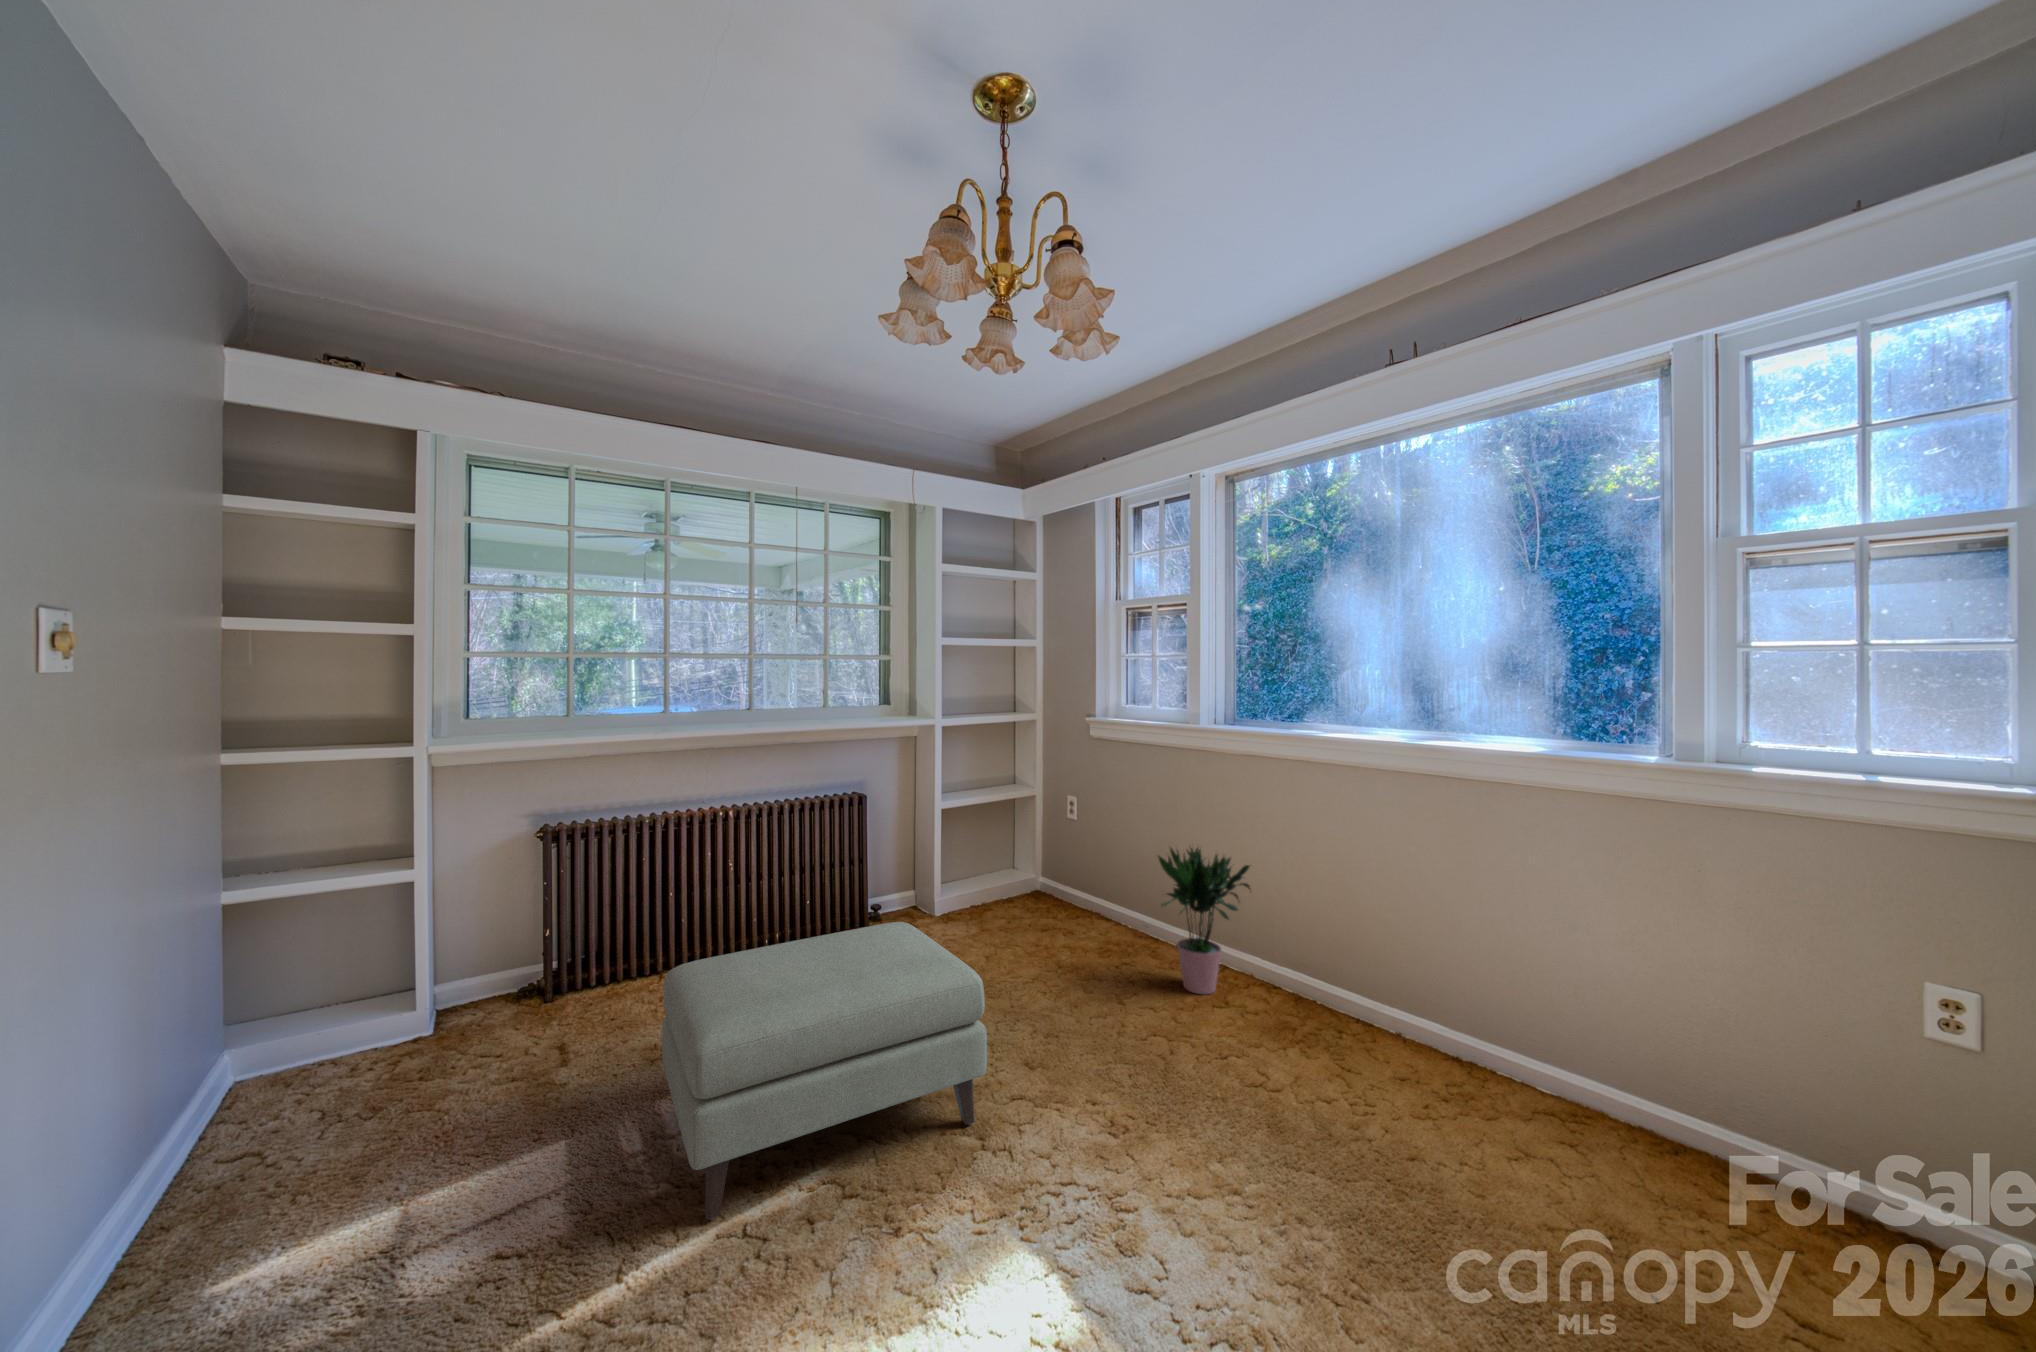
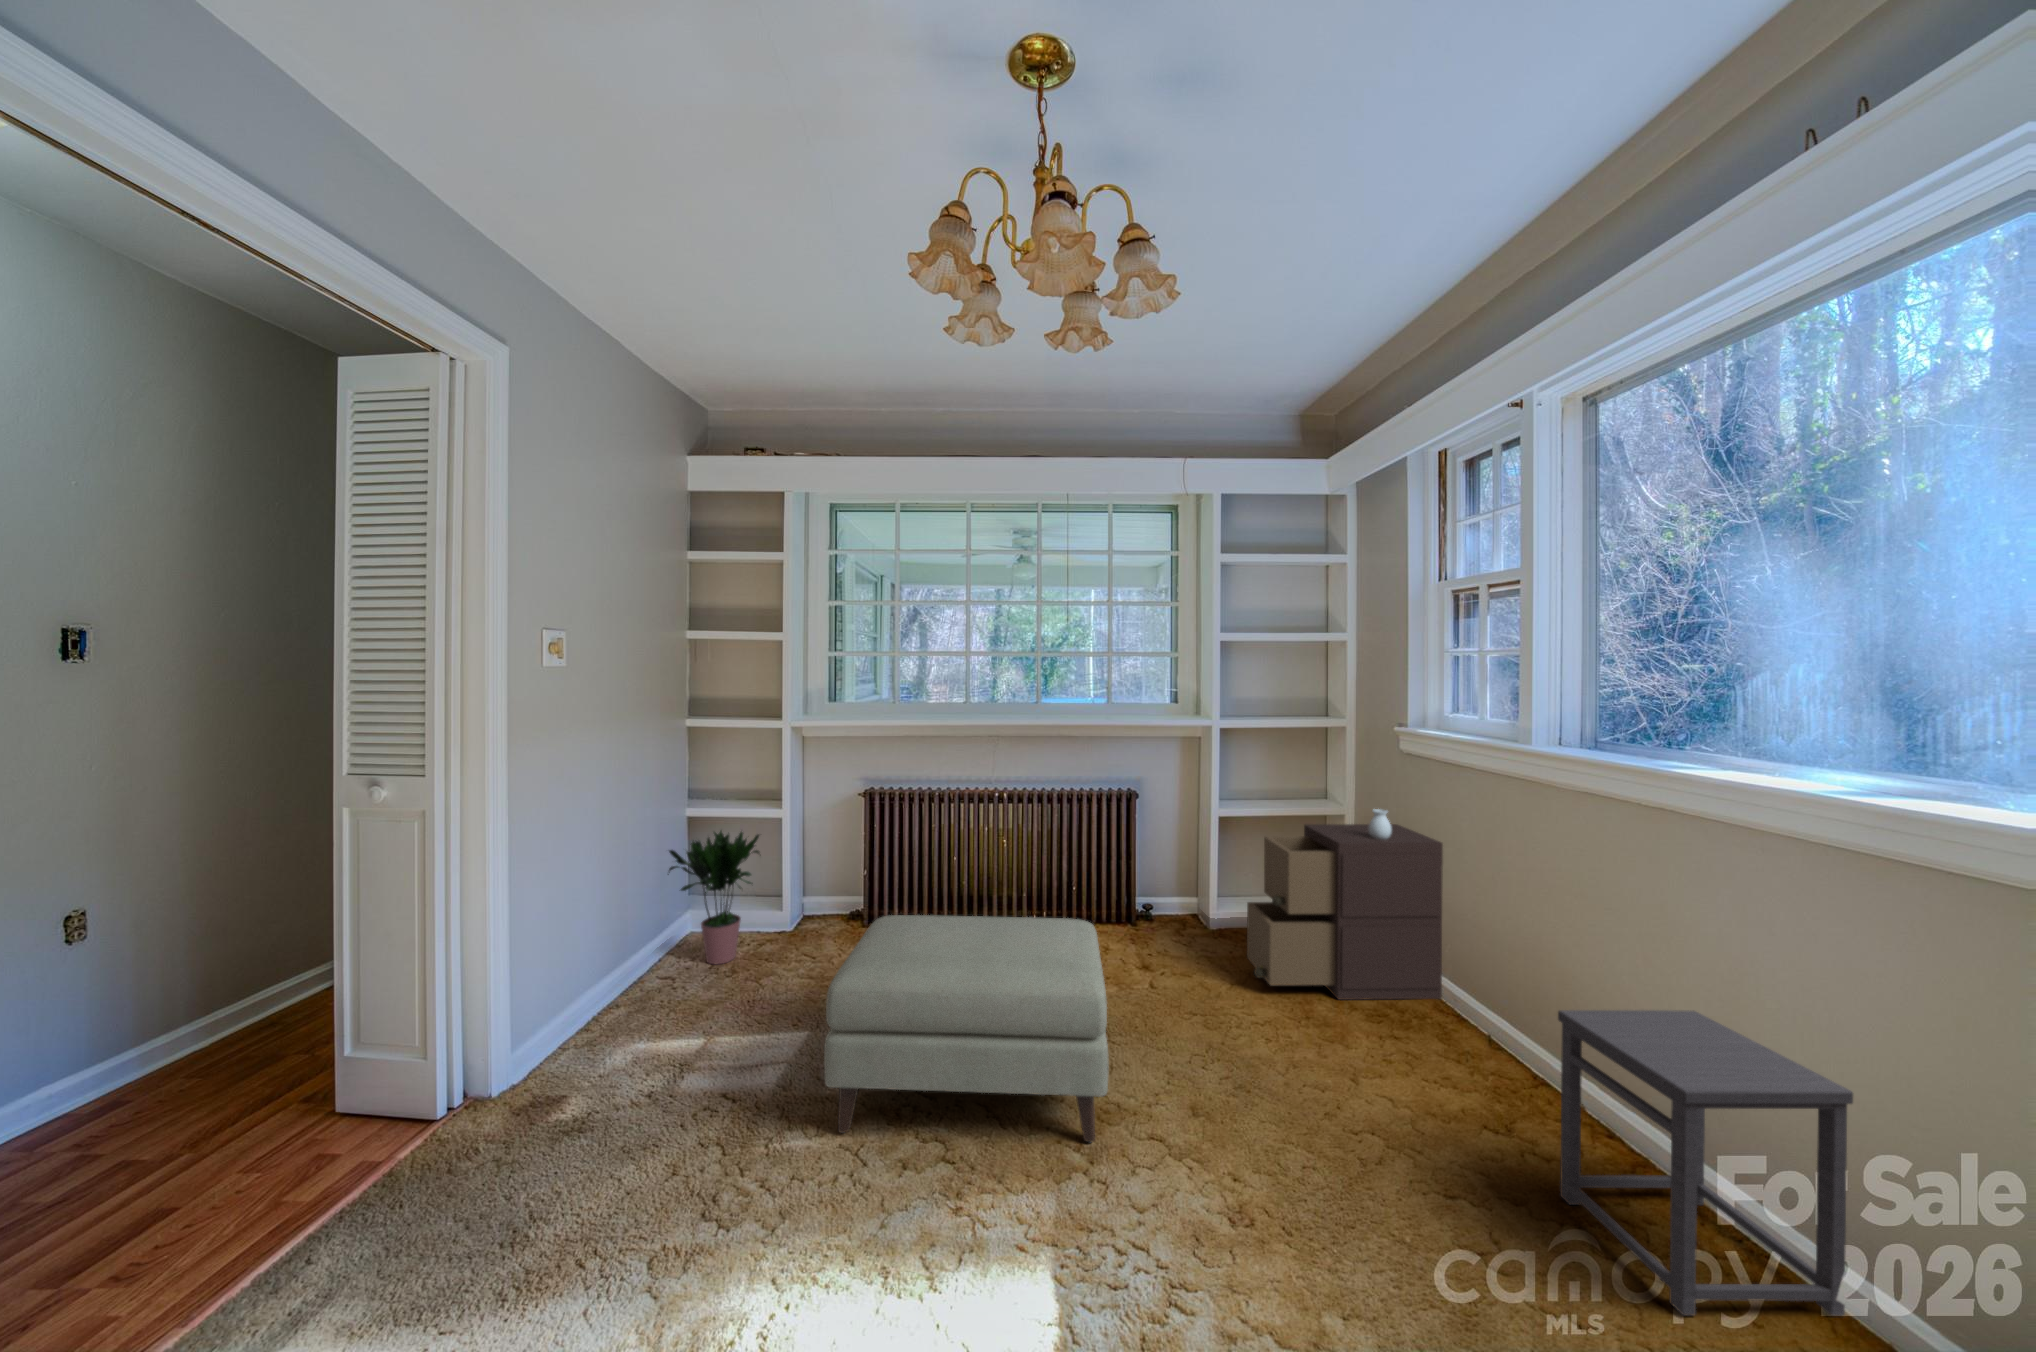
storage cabinet: none [991,786,1138,952] -> present [1247,809,1443,1000]
potted plant: present [1158,846,1250,994] -> present [668,831,759,964]
side table: none [1276,890,1423,1079] -> present [1558,1010,1853,1316]

